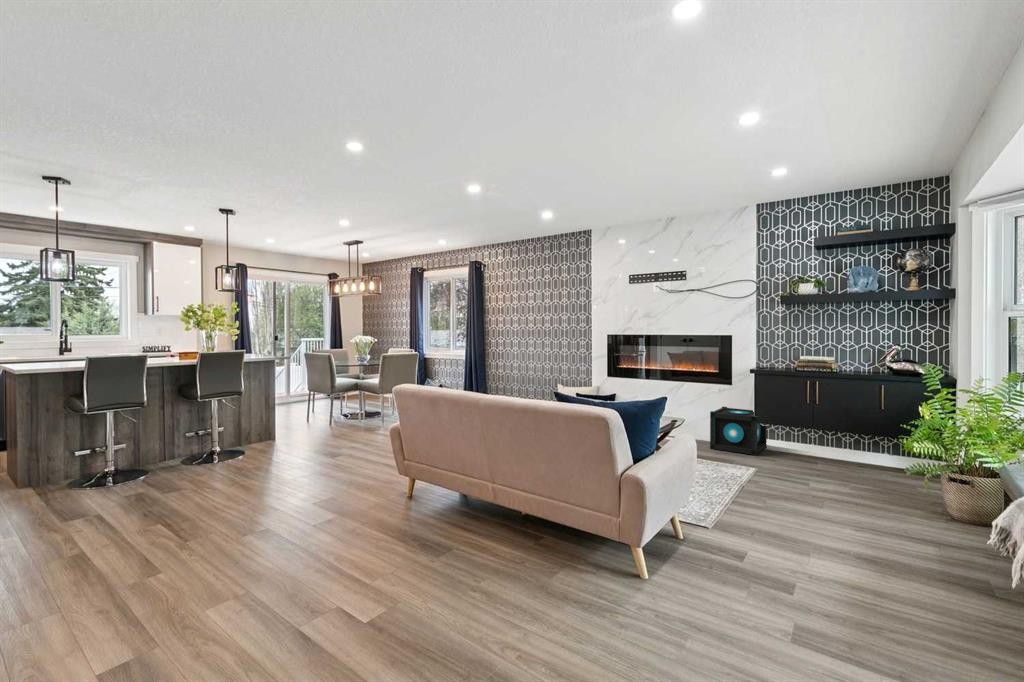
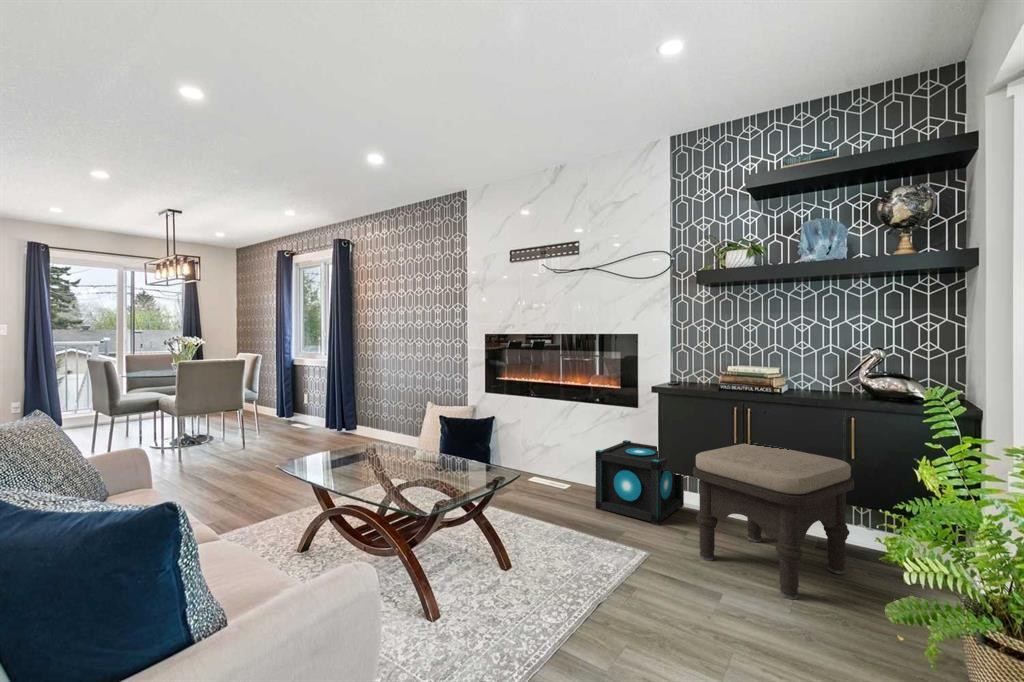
ottoman: none [786,403,884,483] -> present [693,443,854,599]

